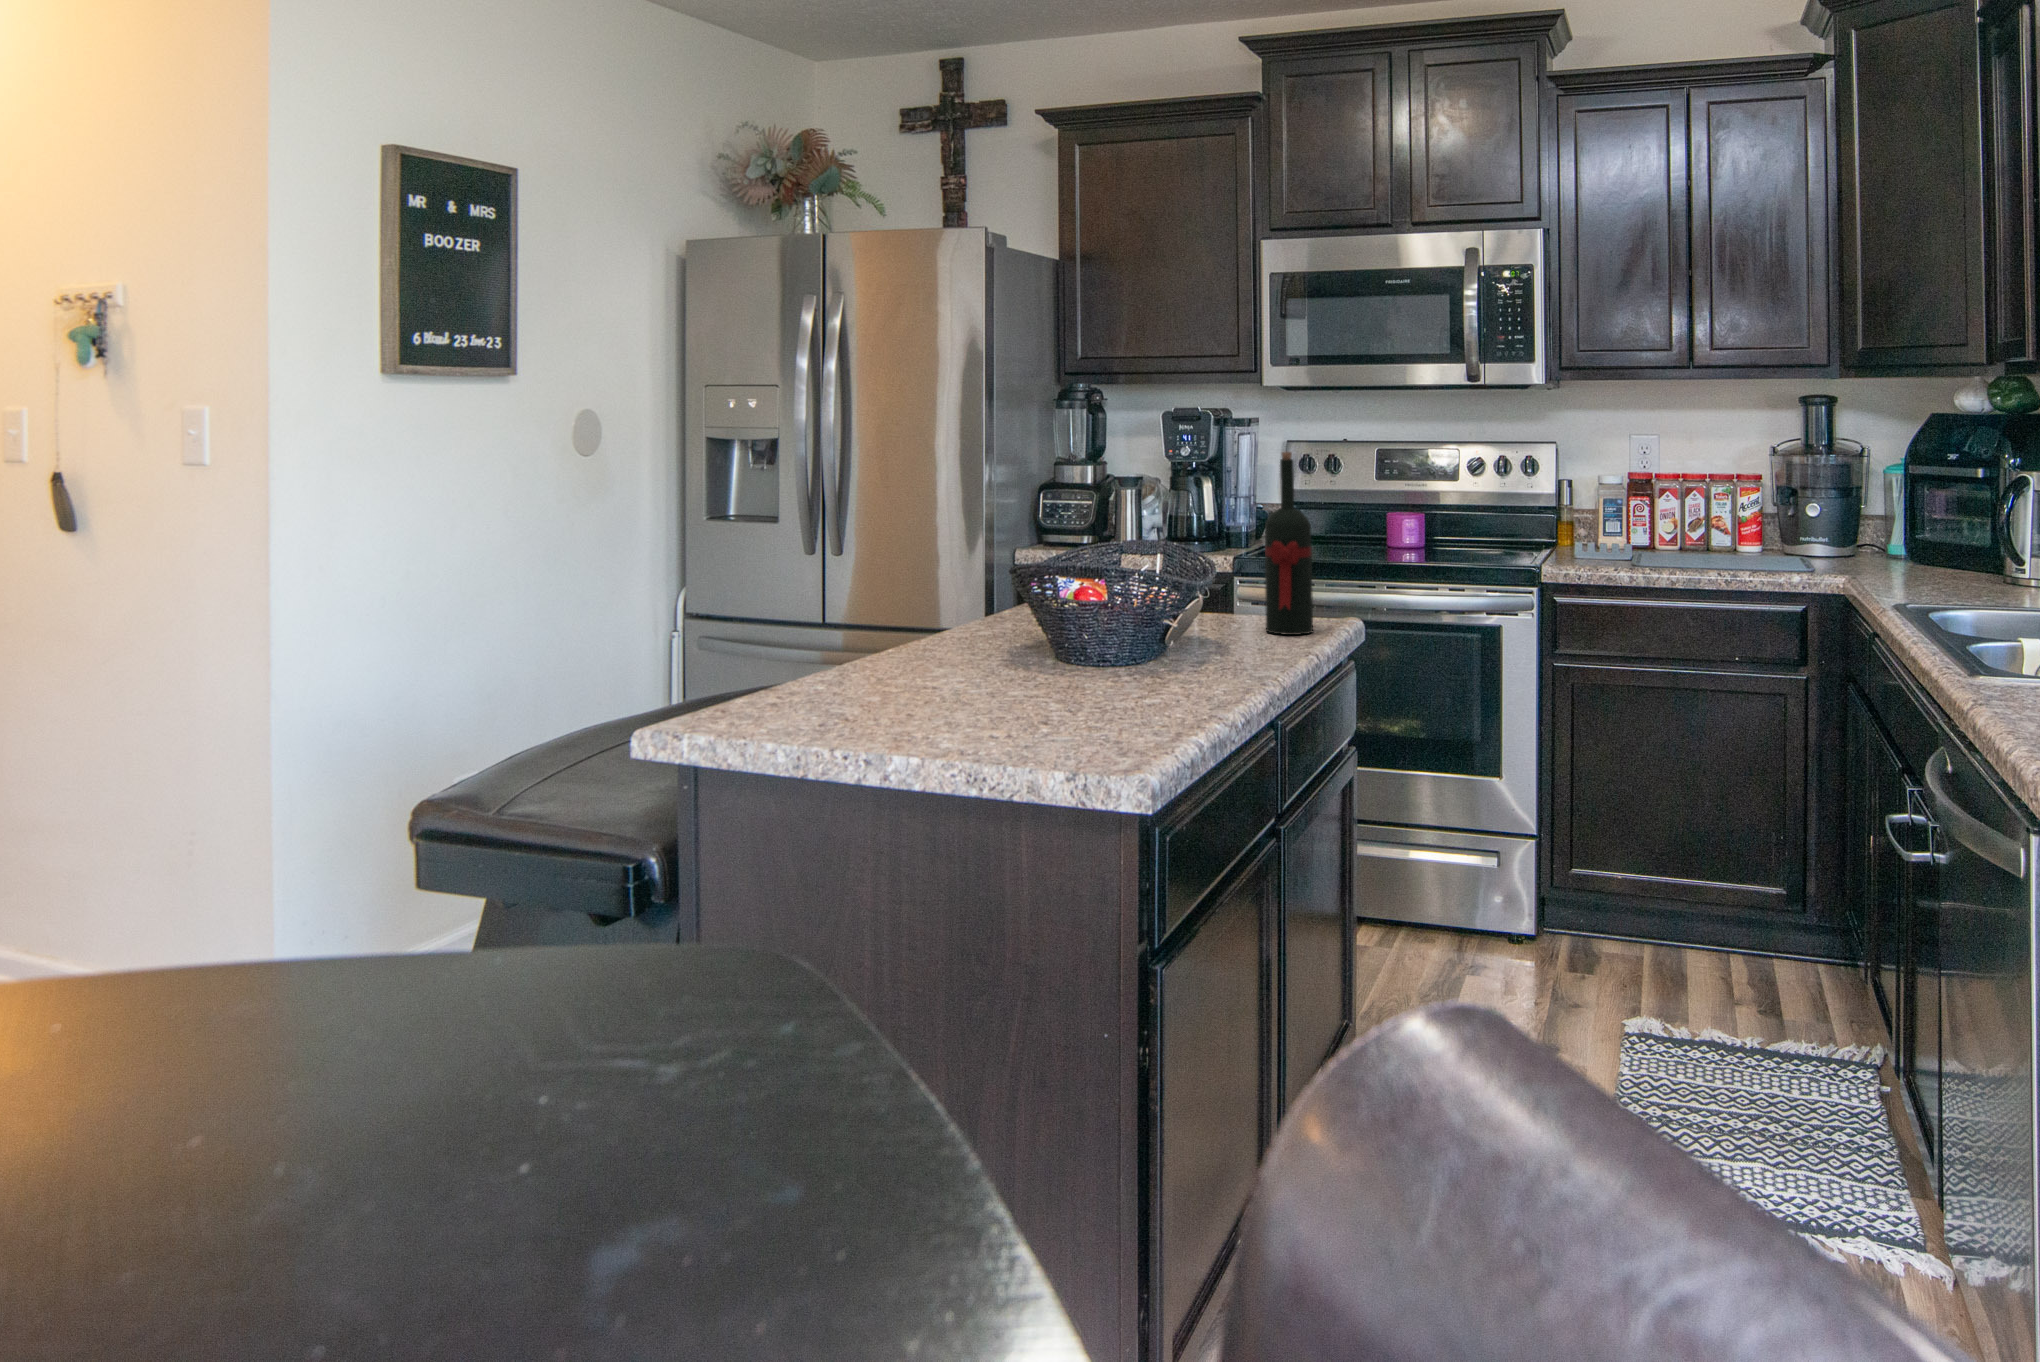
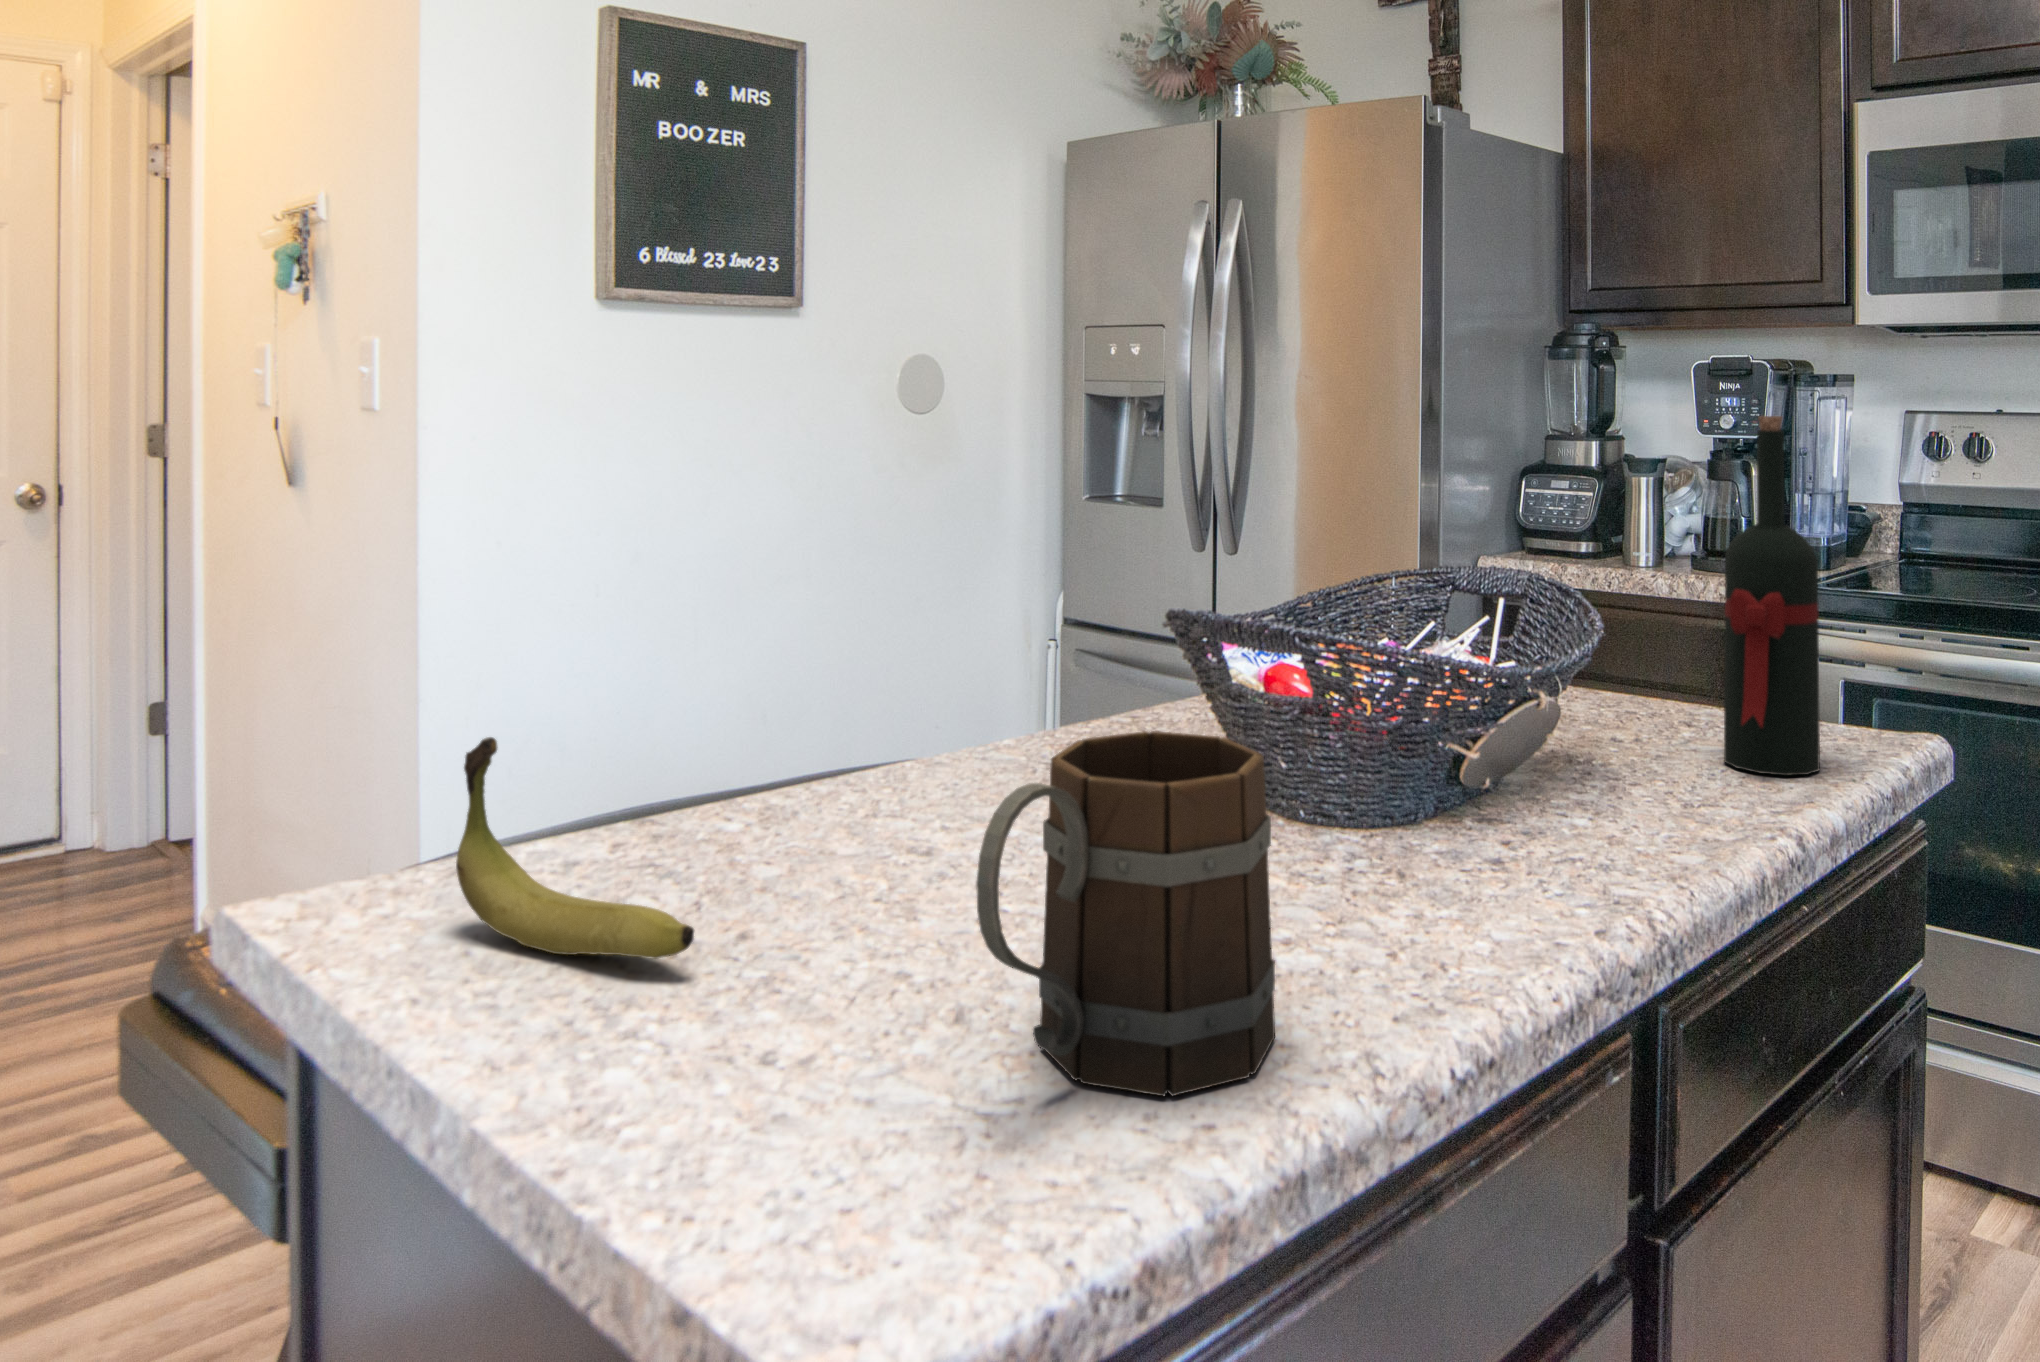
mug: none [1076,597,1171,731] -> present [976,731,1275,1096]
banana: none [748,629,898,726] -> present [456,737,694,959]

